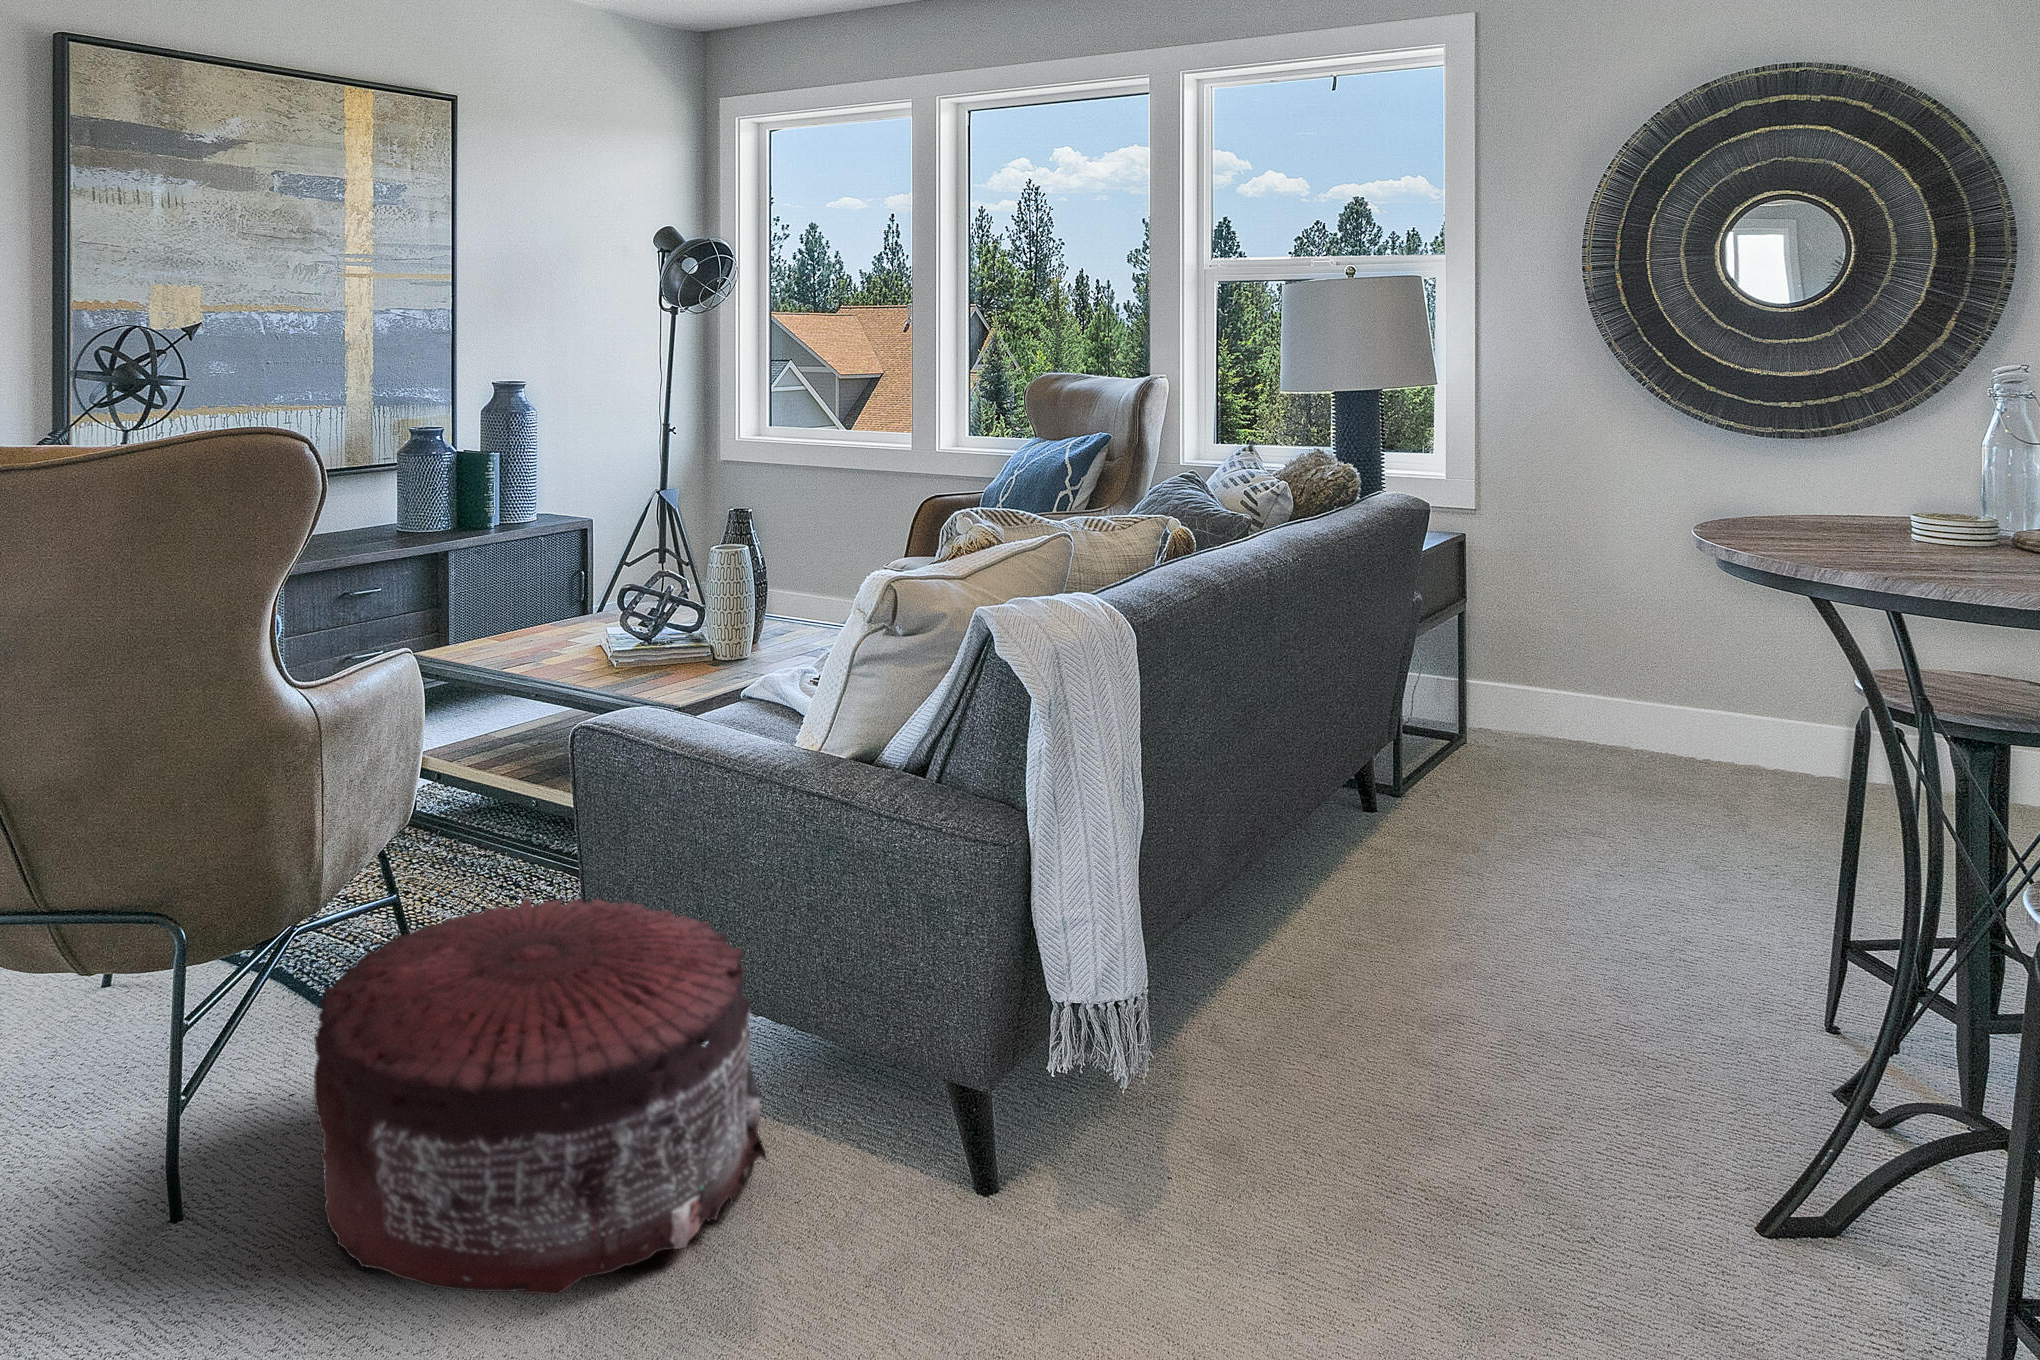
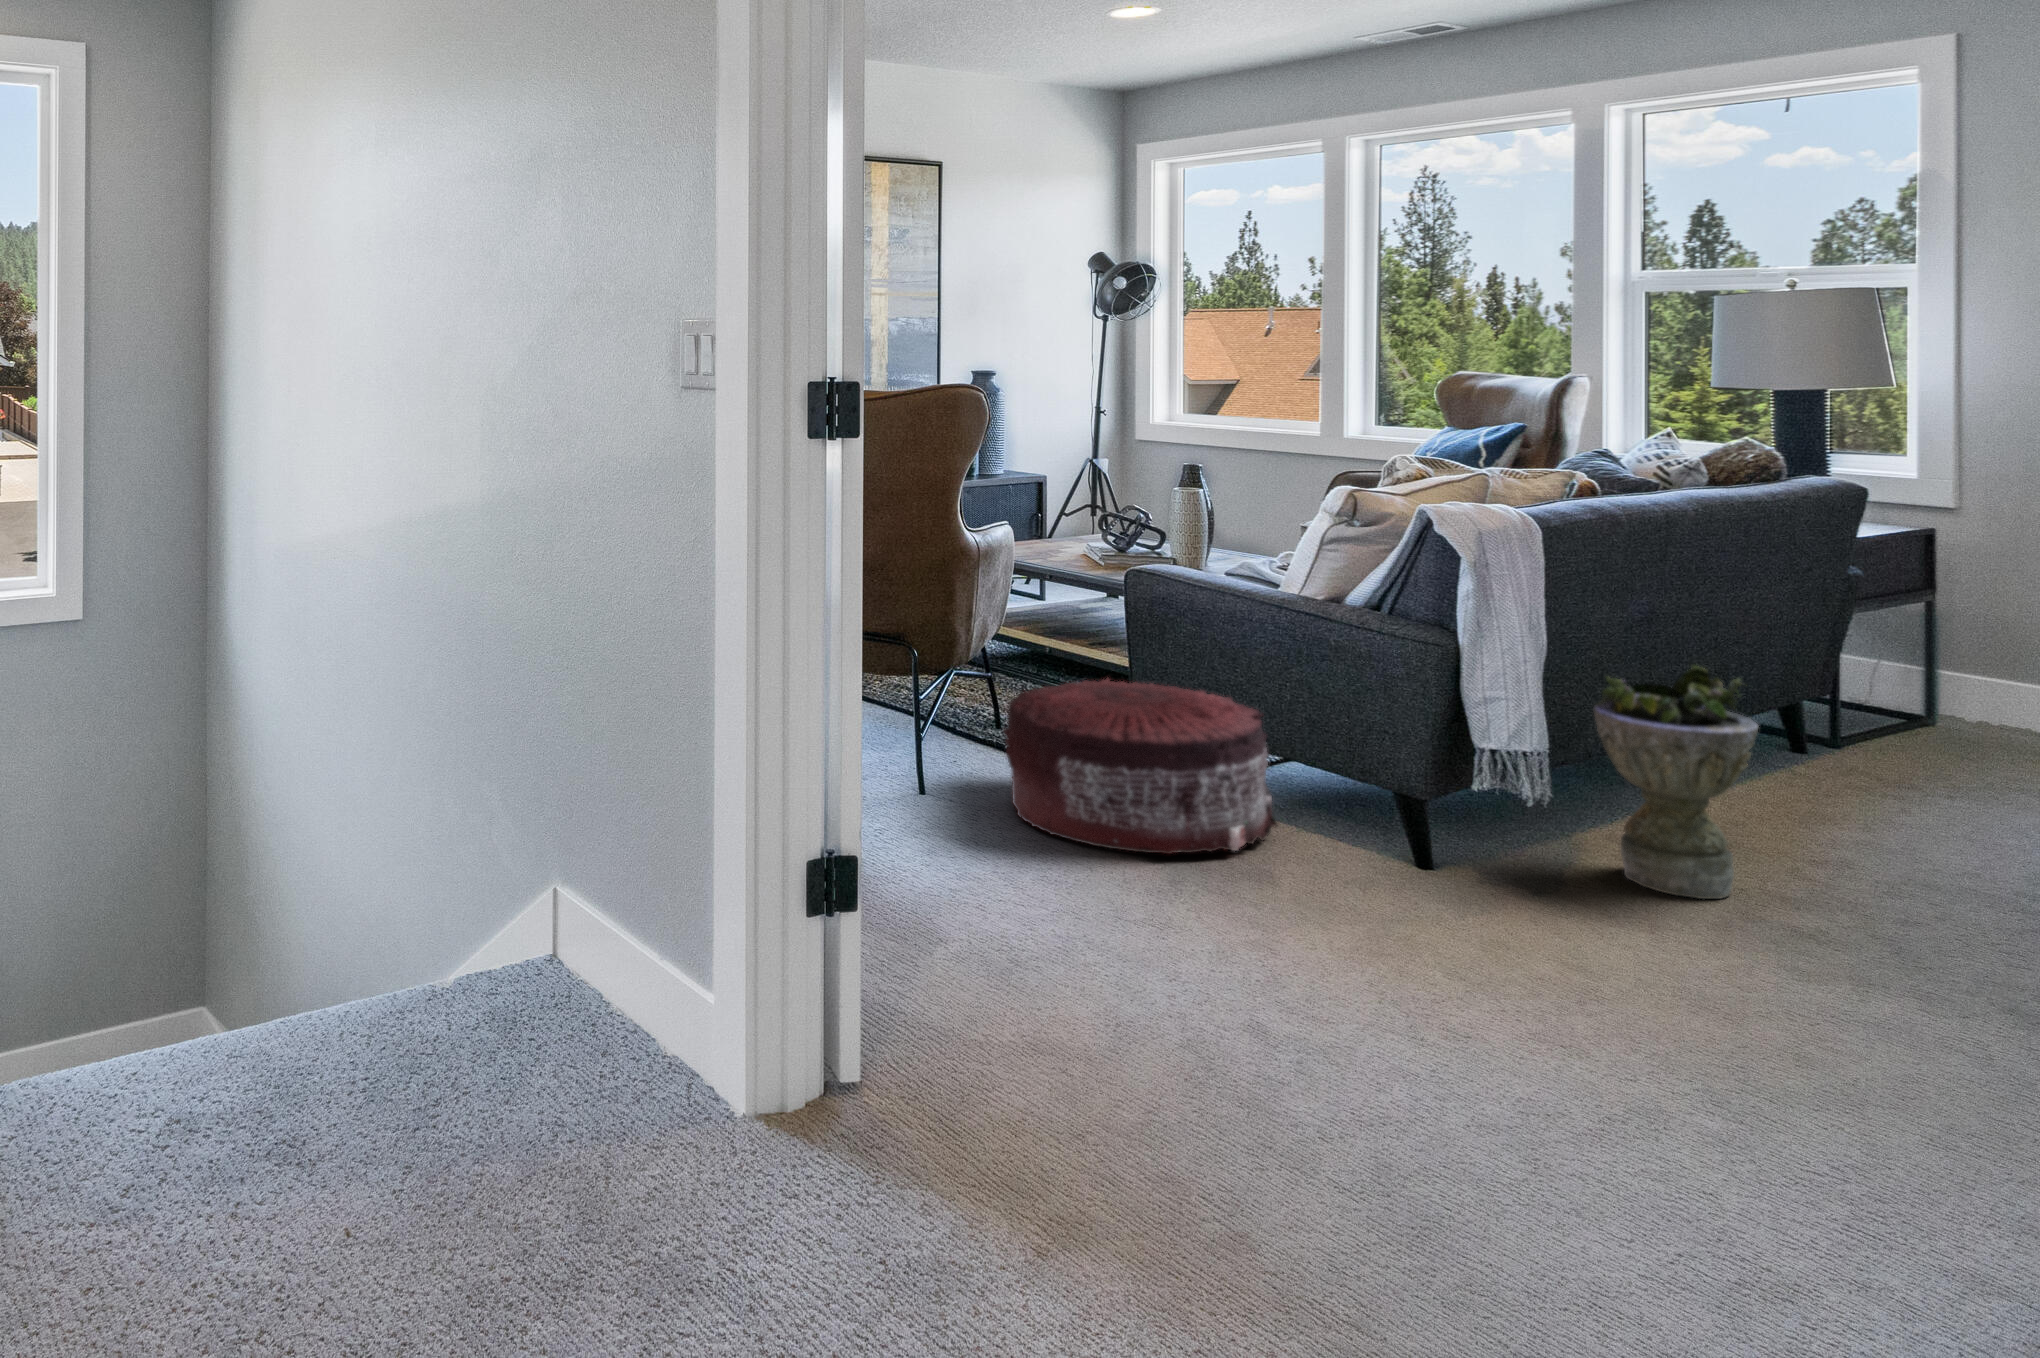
planter: none [1208,819,1418,1202] -> present [1593,665,1758,899]

